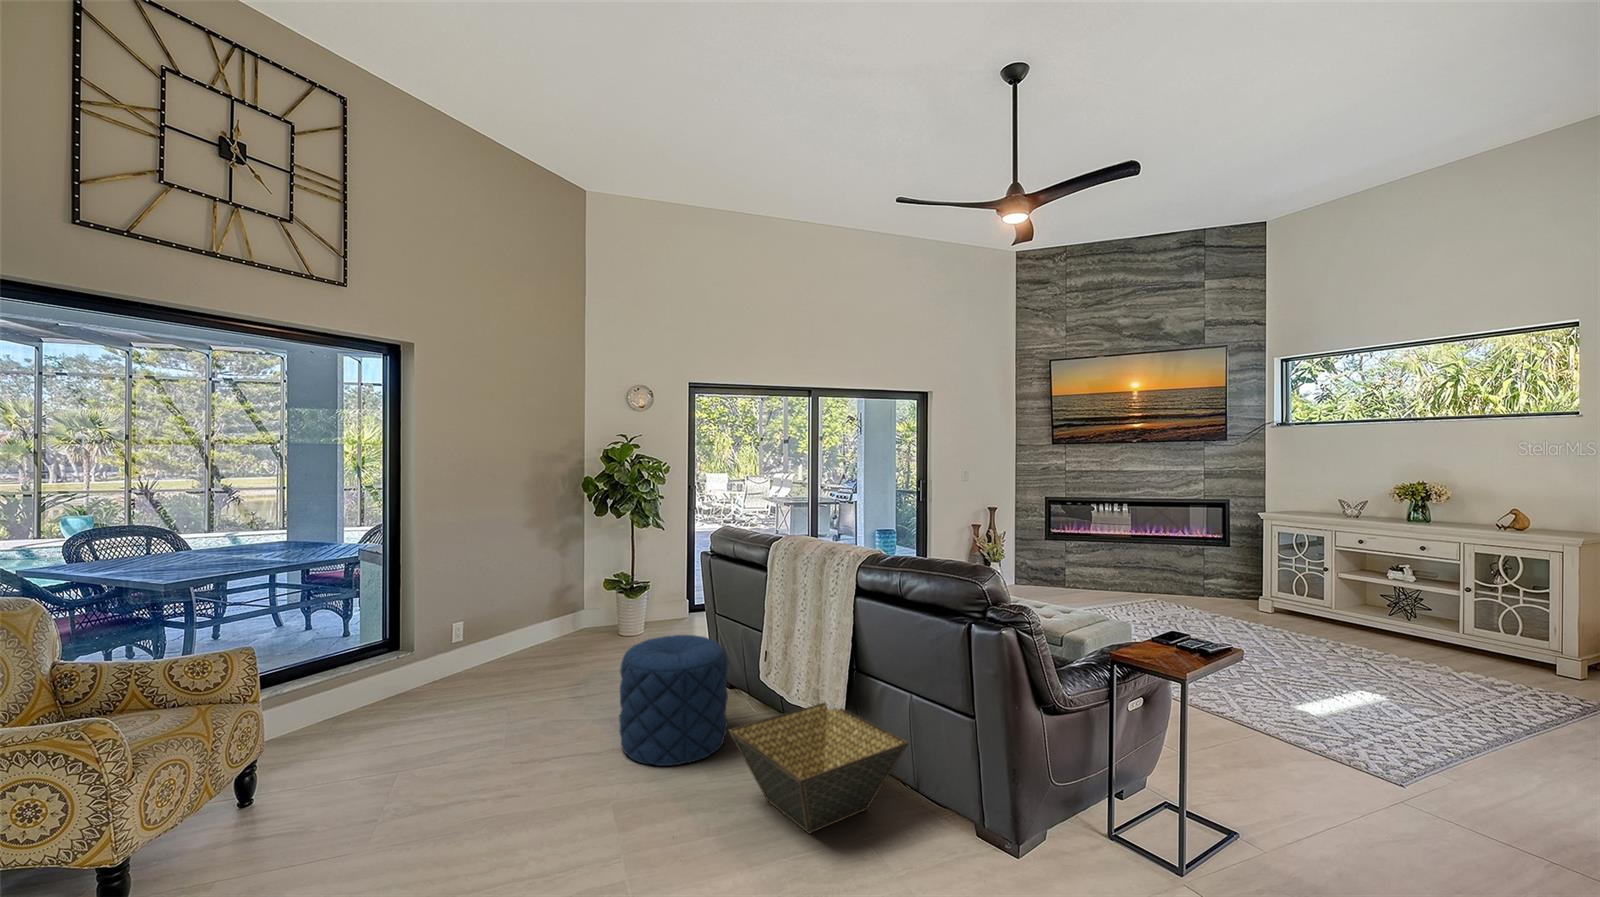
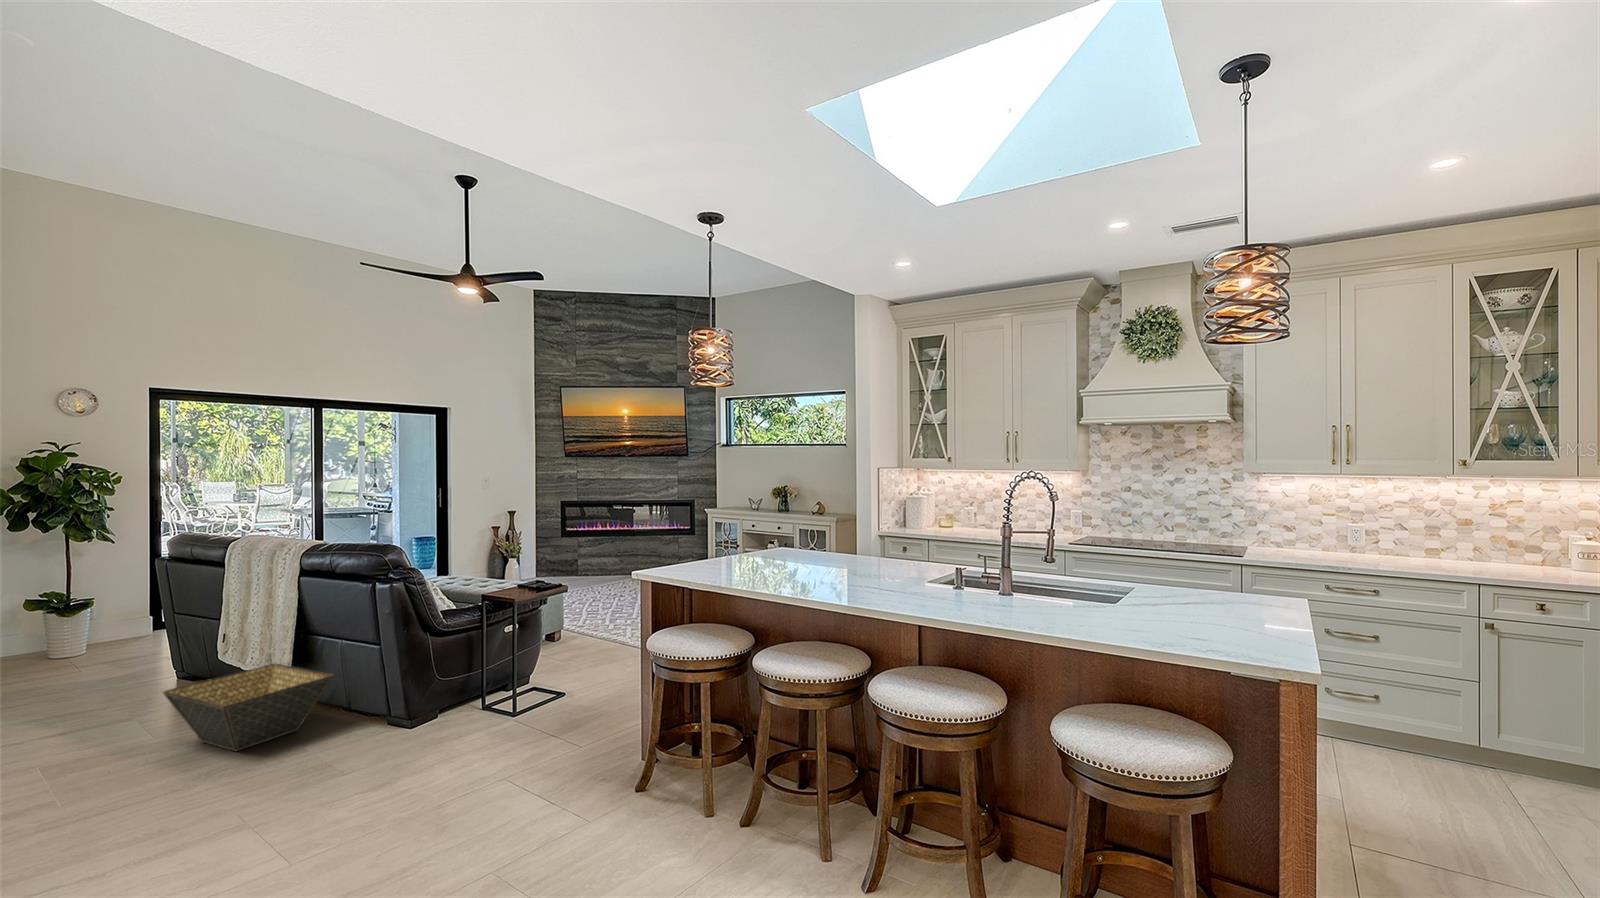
pouf: present [619,635,728,766] -> none [36,630,173,744]

